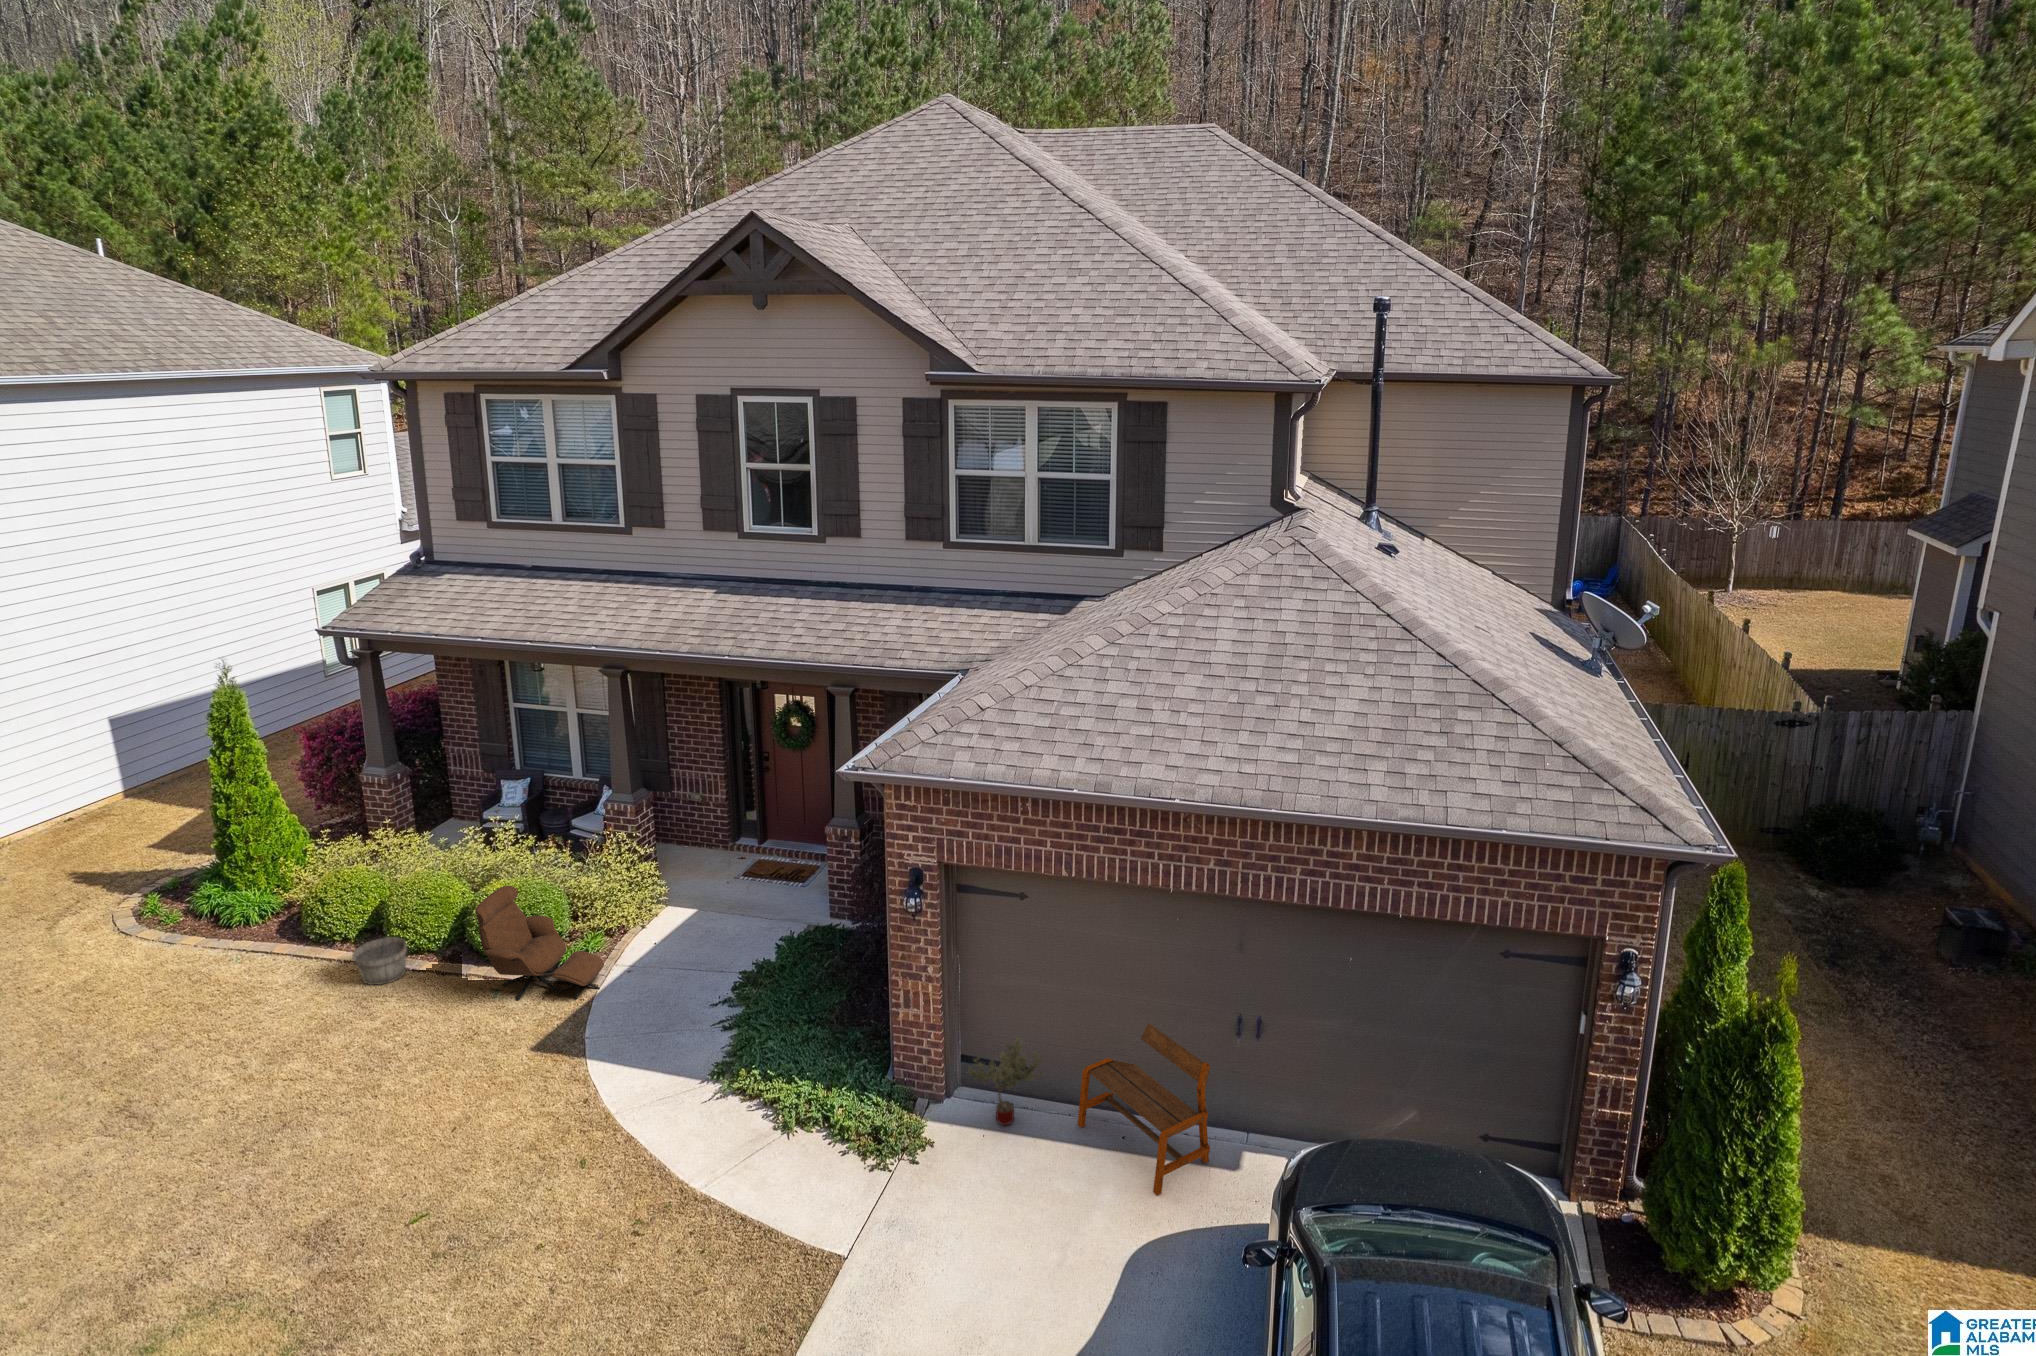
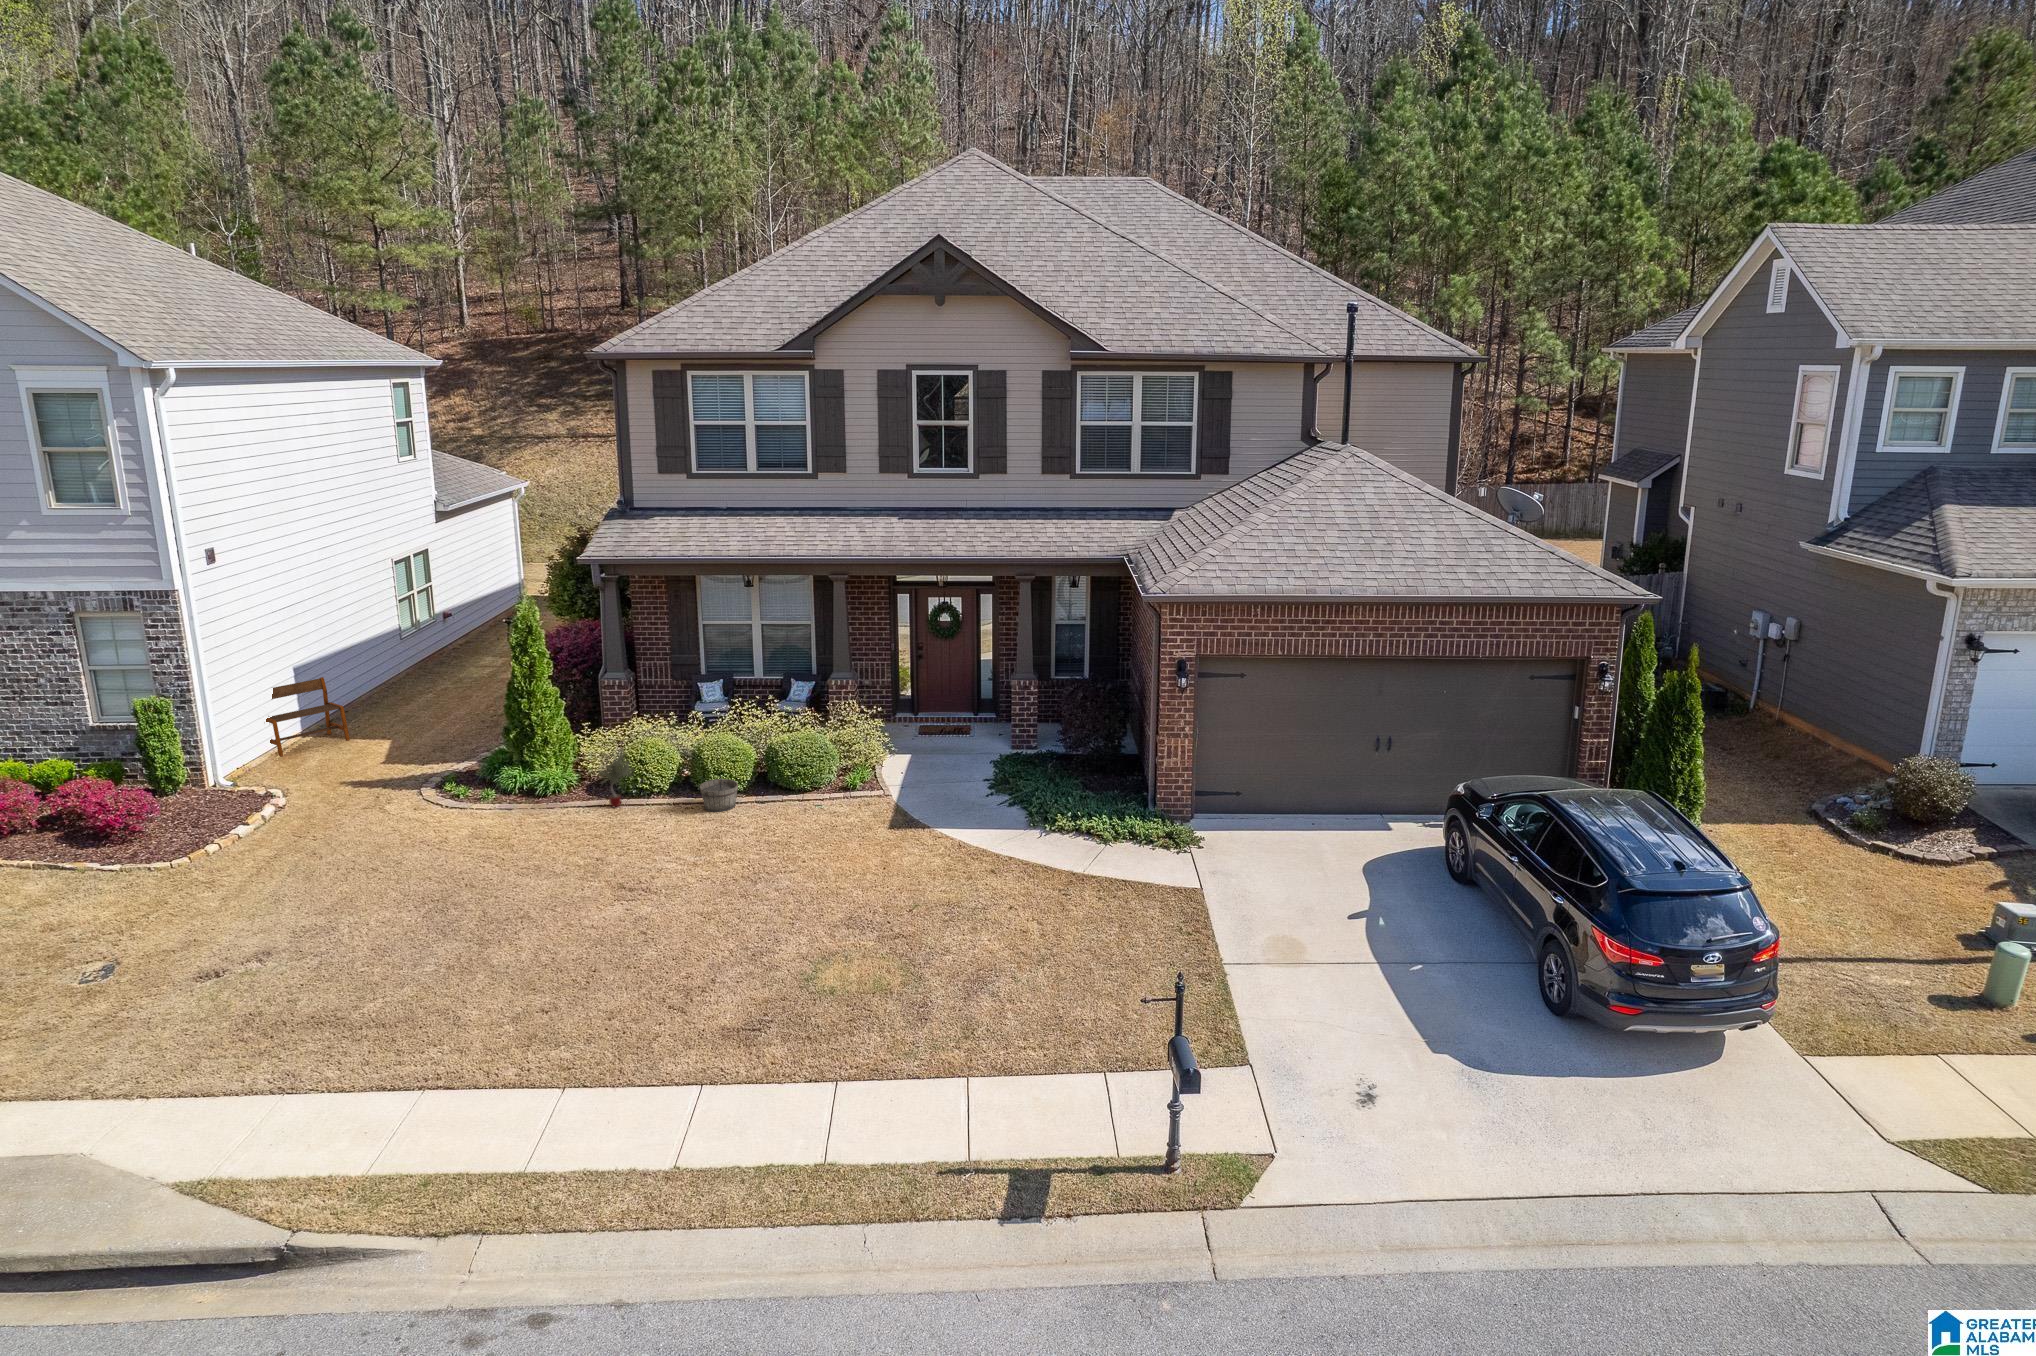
lounge chair: present [475,886,604,1000] -> none [812,729,895,809]
bench: present [1078,1024,1210,1196] -> present [266,677,350,756]
potted tree: present [968,1037,1042,1125] -> present [598,751,633,807]

